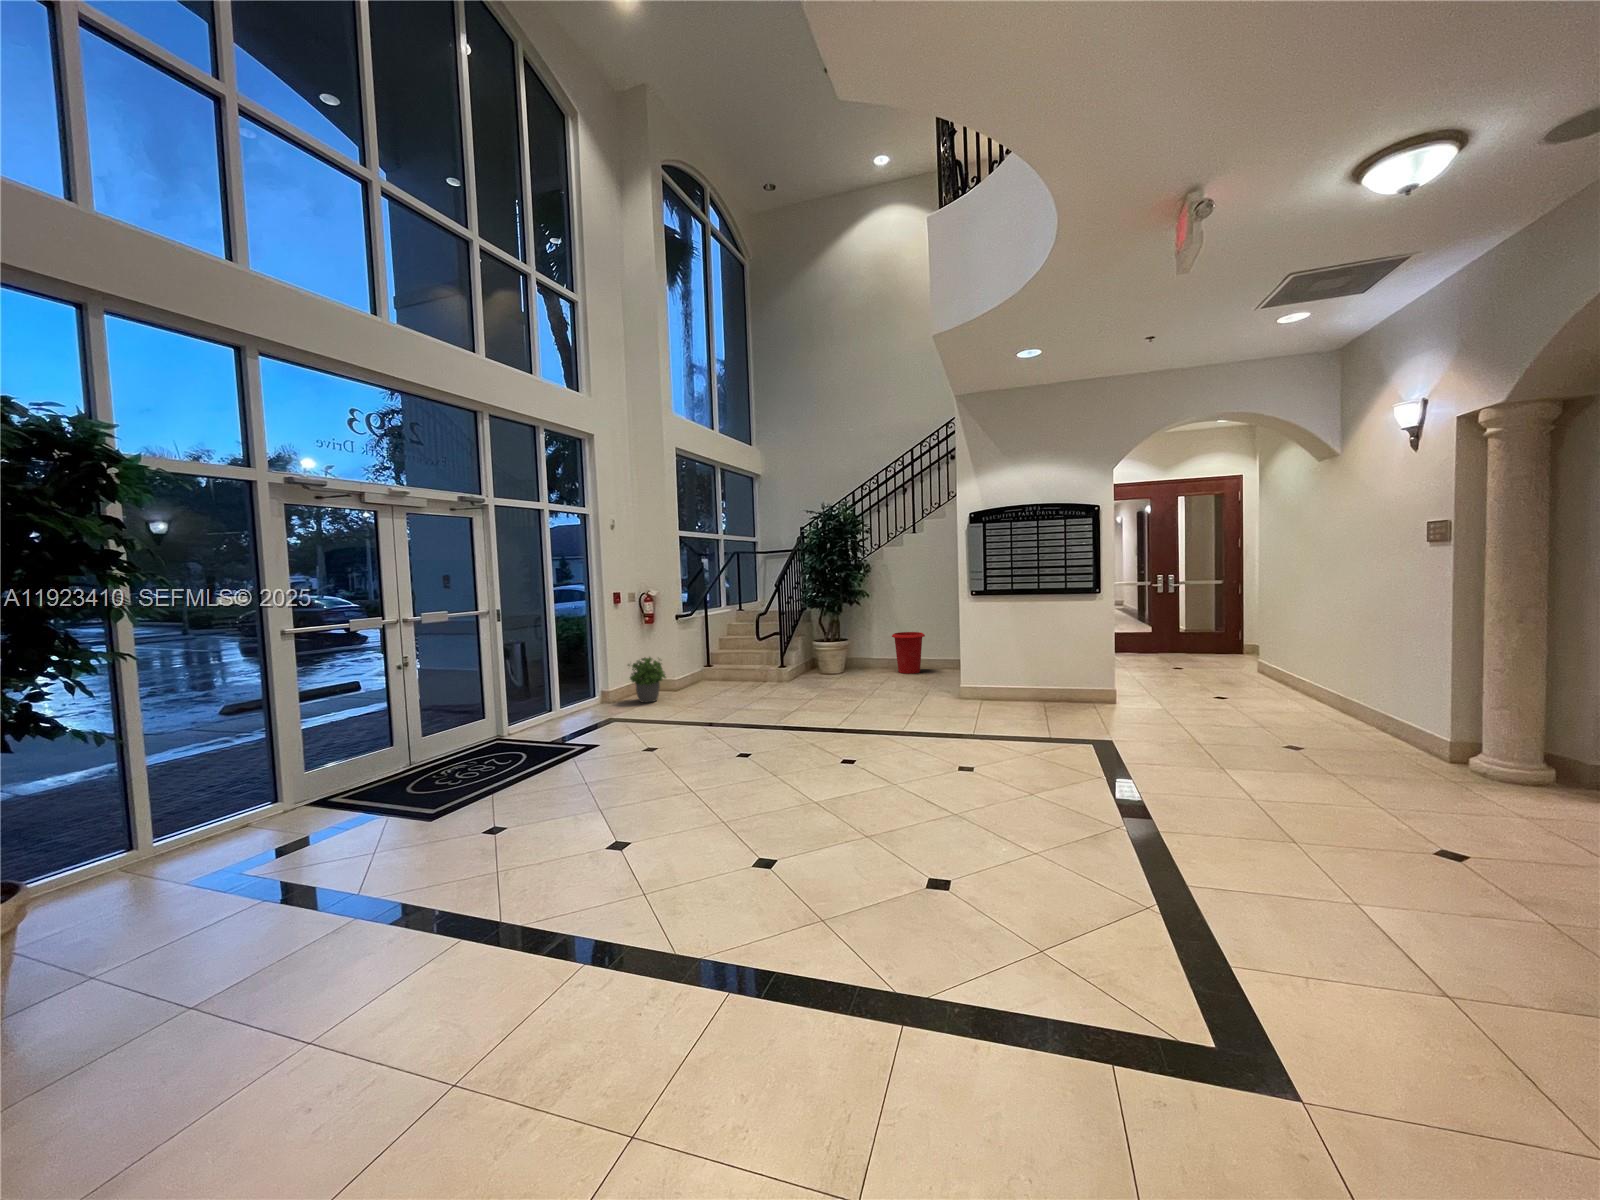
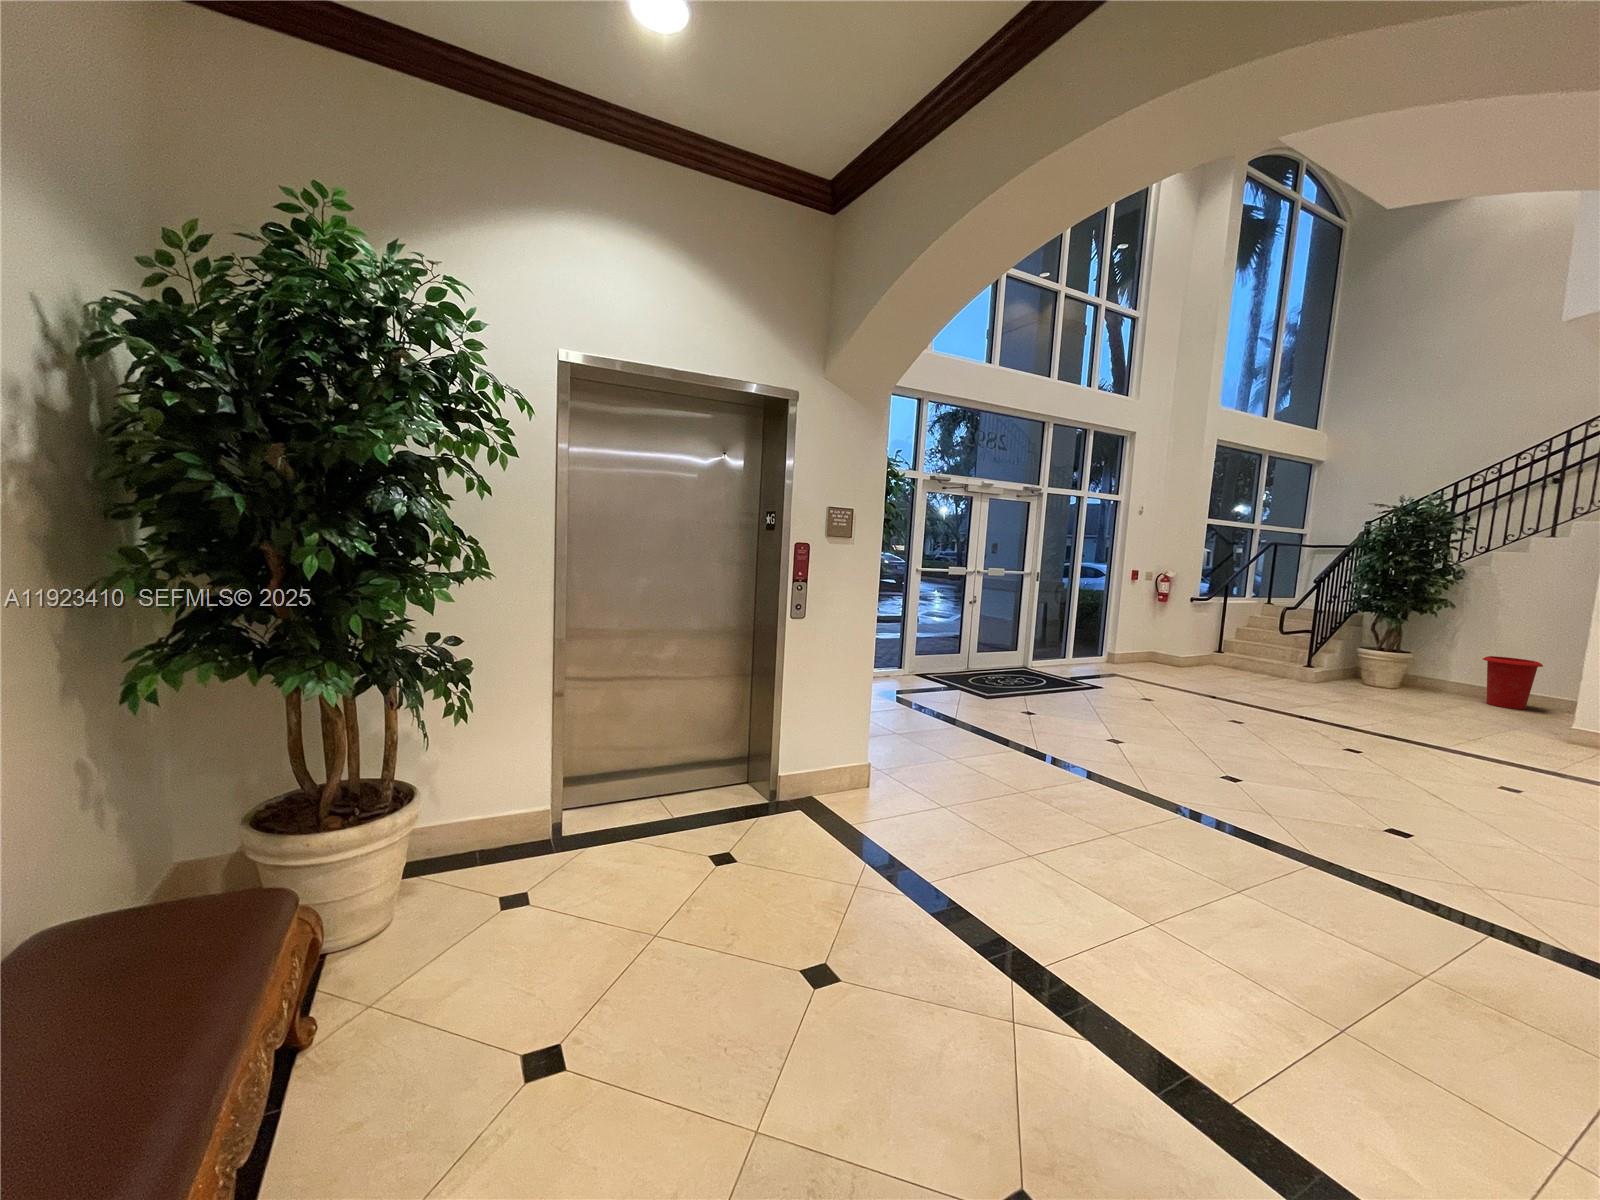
potted plant: present [628,657,666,703] -> none [1135,630,1172,670]

